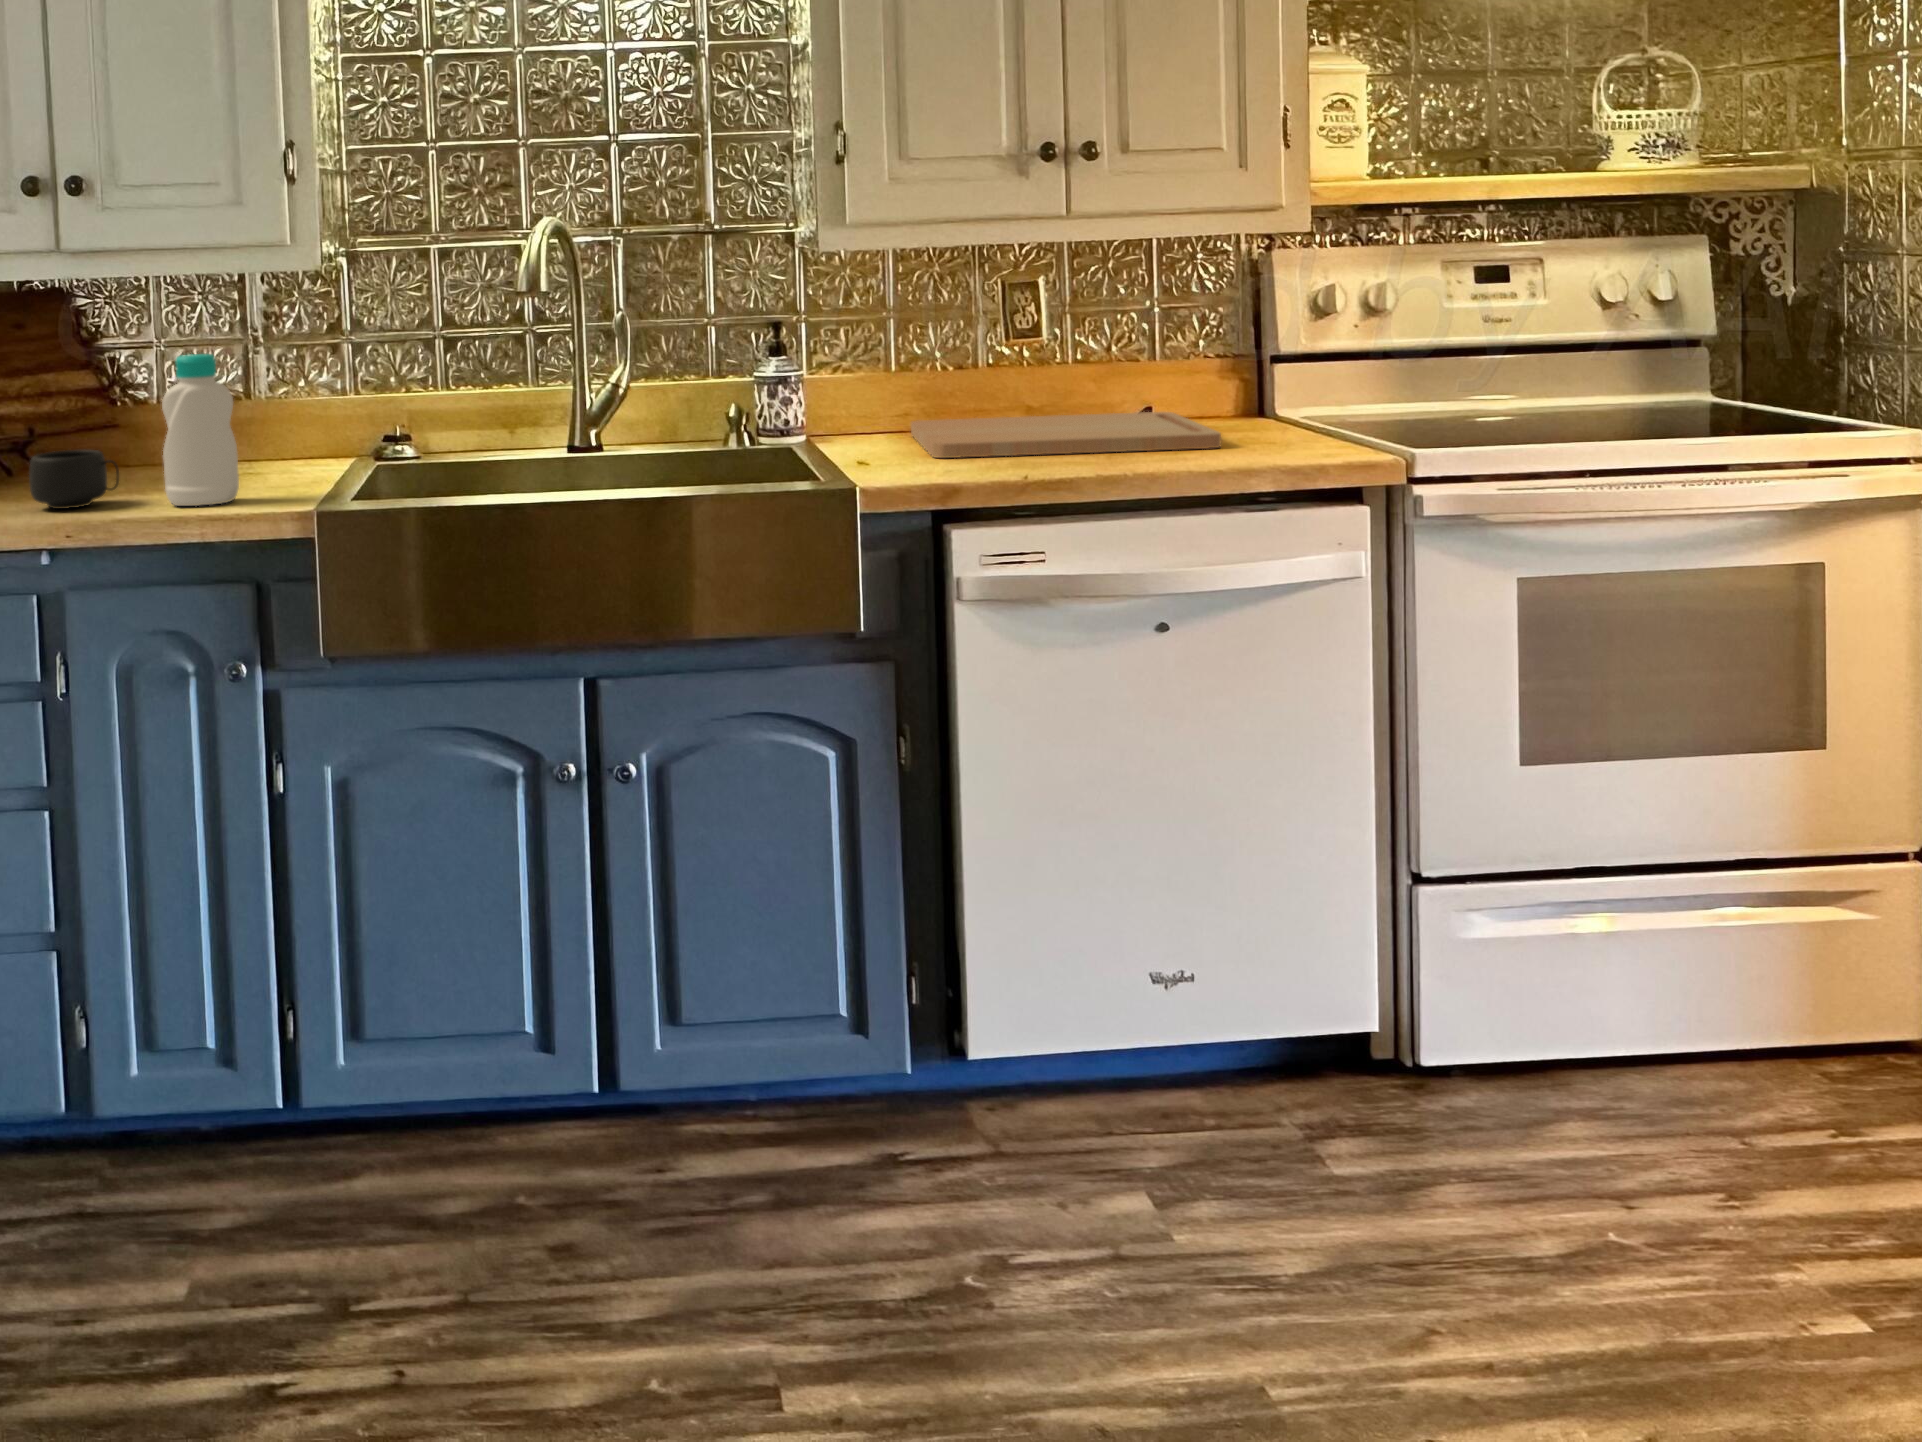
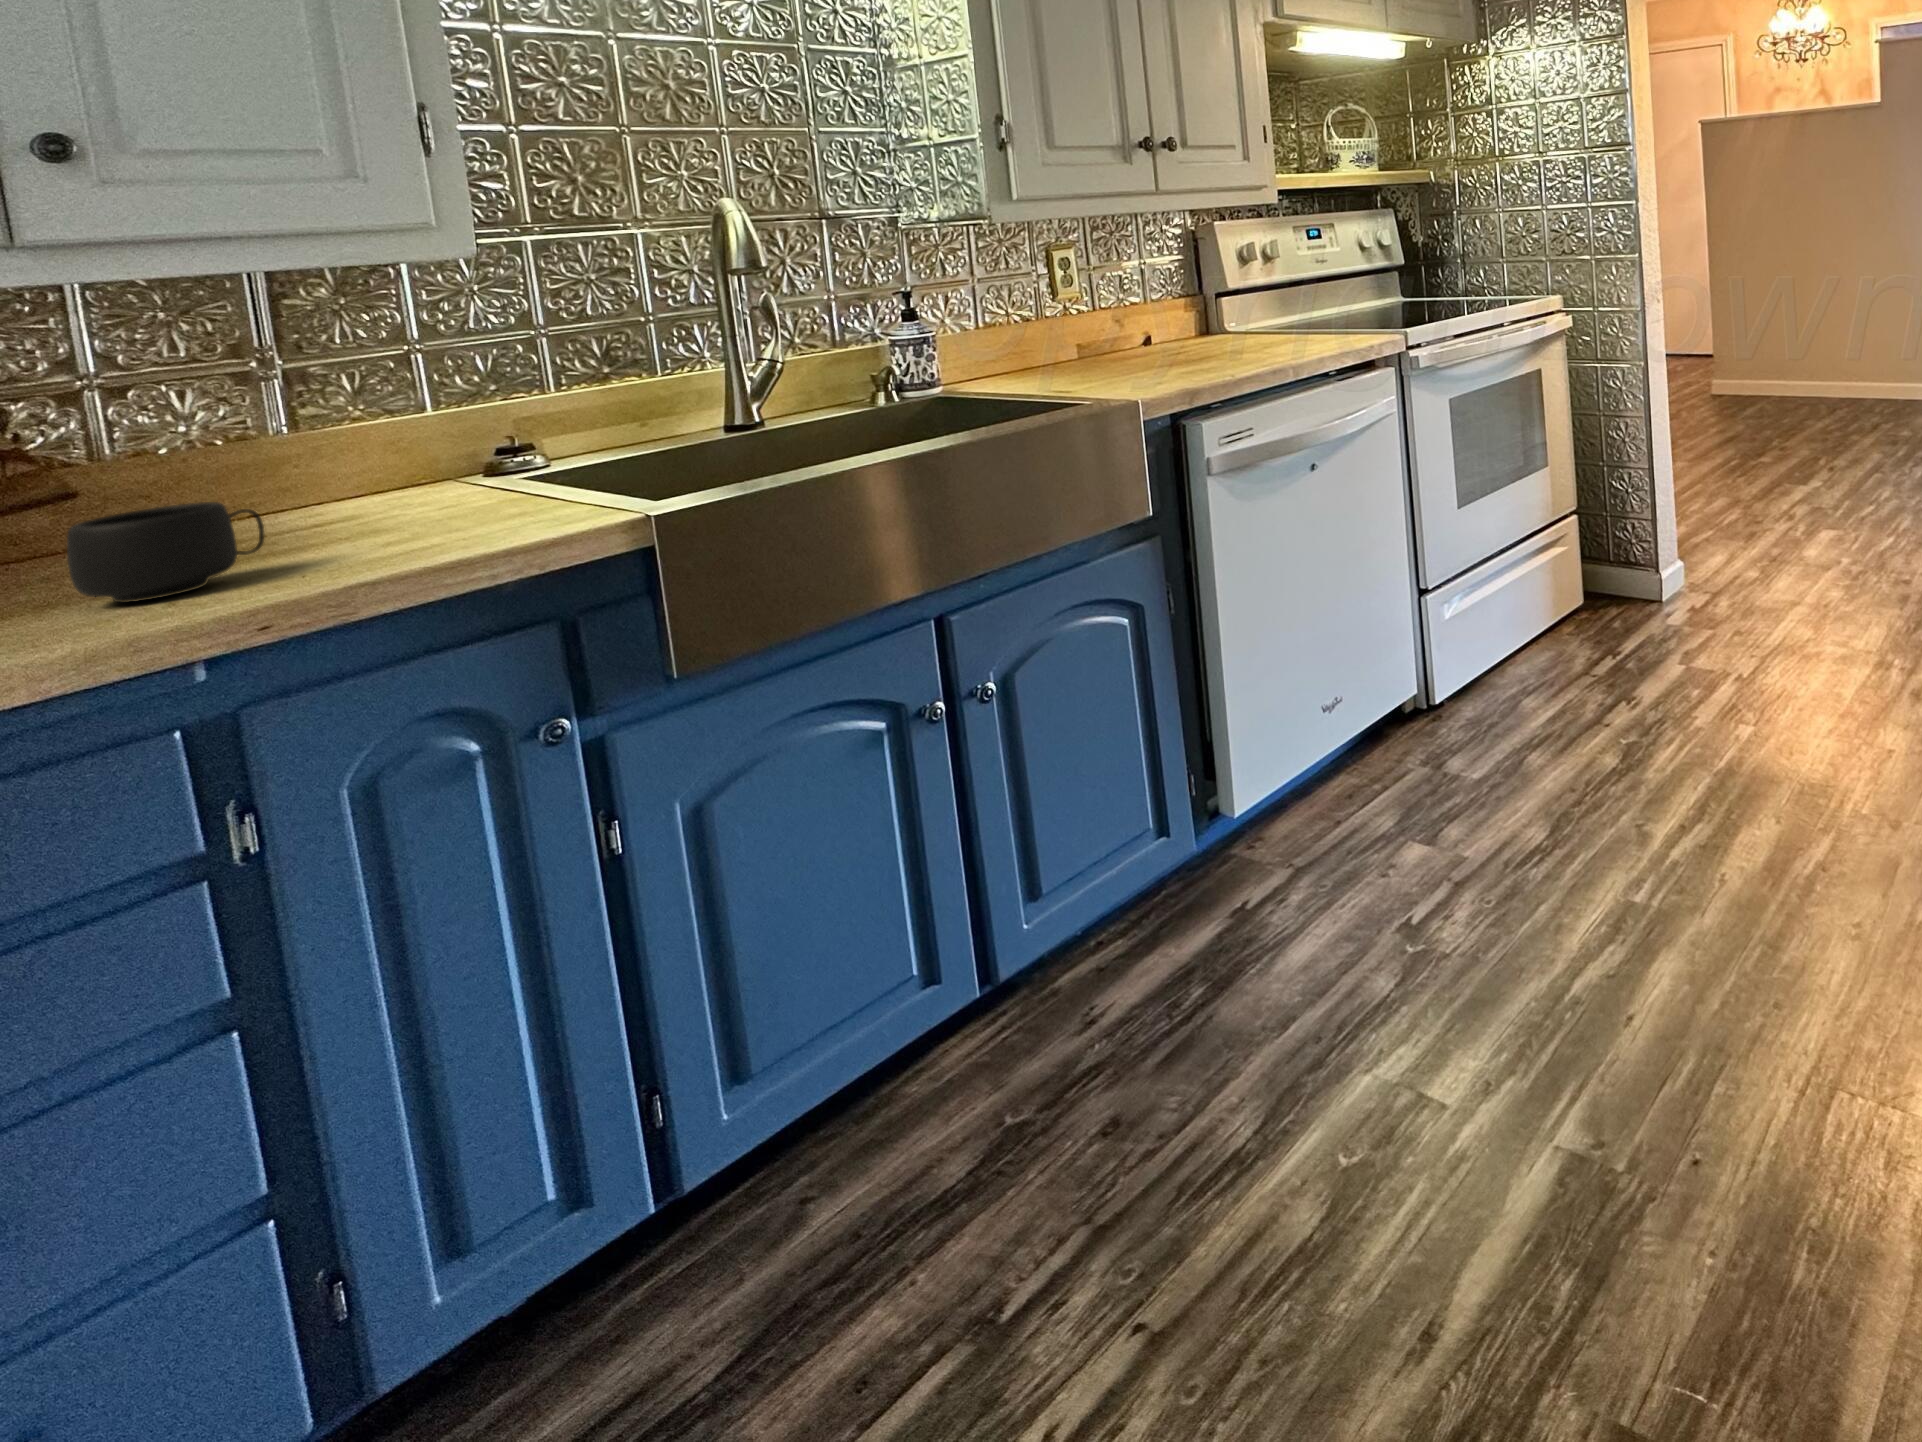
bottle: present [162,354,239,506] -> none [347,337,489,549]
cutting board: present [911,412,1221,458] -> none [1016,338,1275,380]

